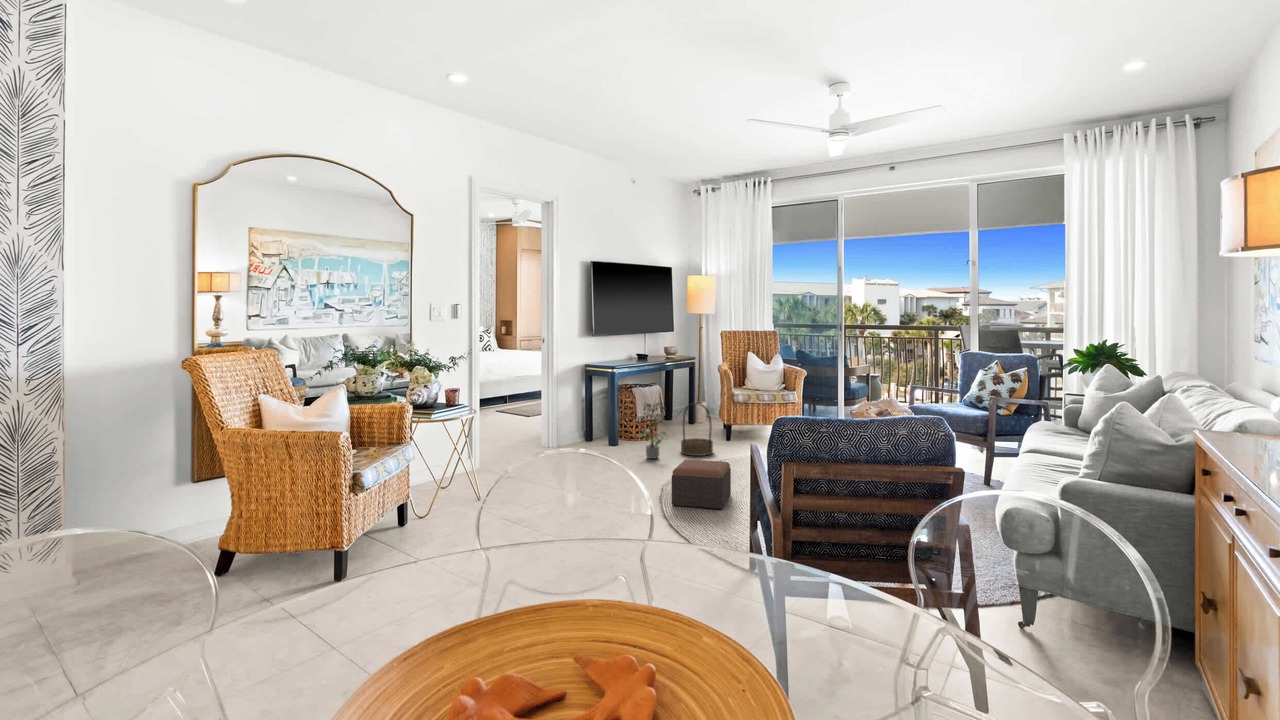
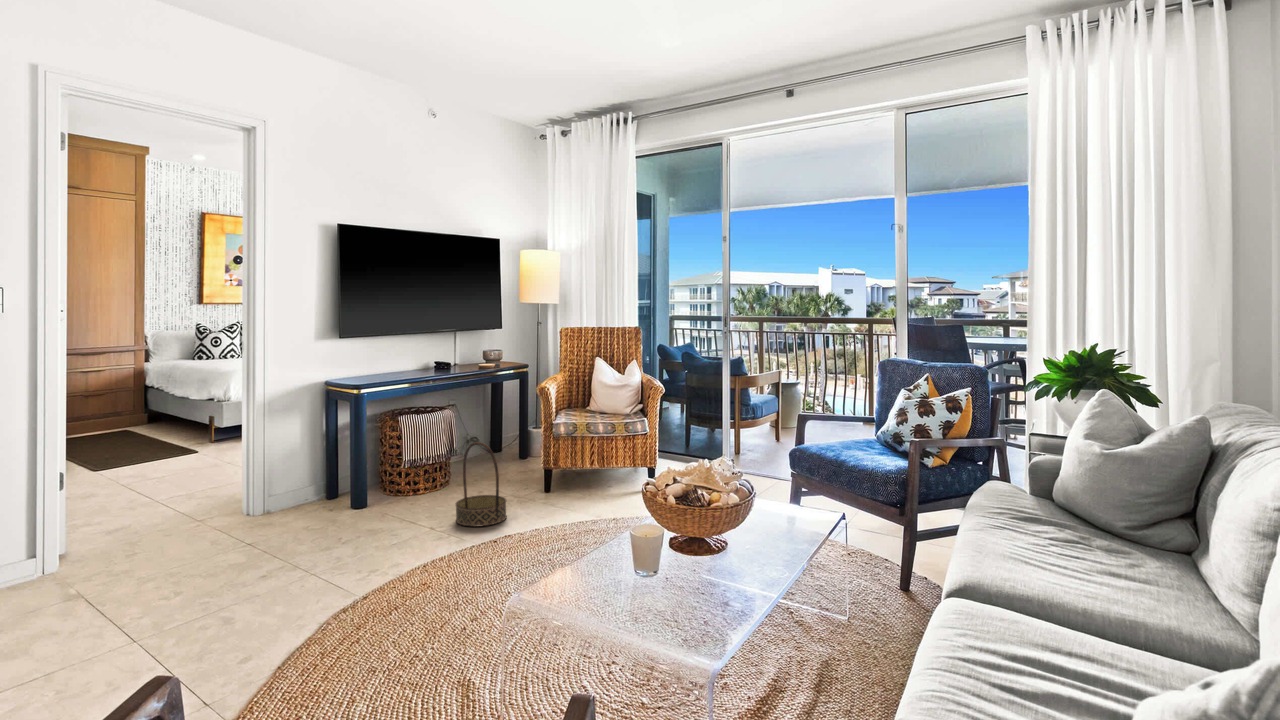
potted plant: present [638,403,668,459] -> none [375,443,422,535]
footstool: present [672,459,731,509] -> none [313,565,451,676]

